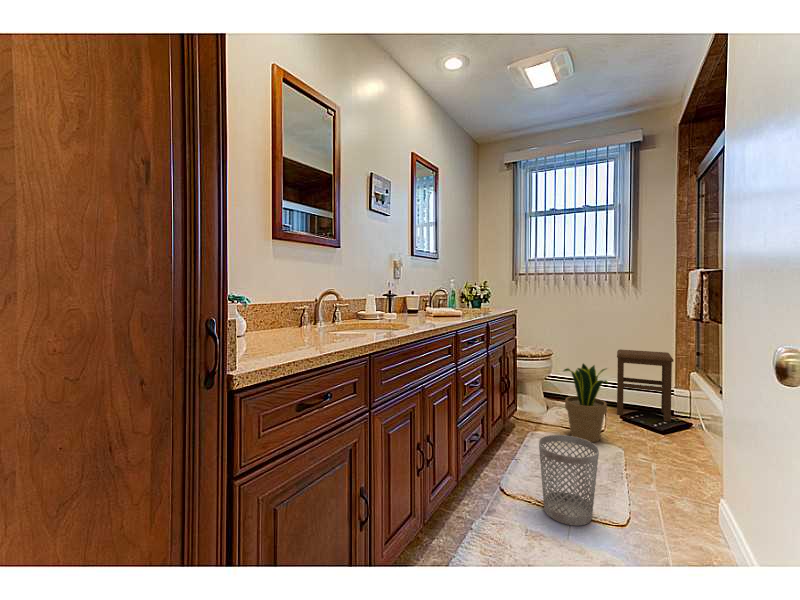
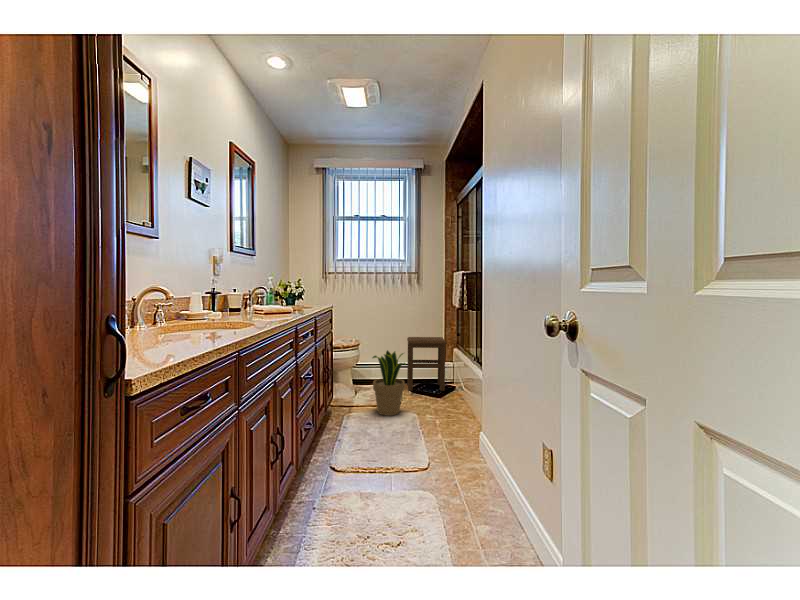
wastebasket: present [539,435,599,526] -> none [365,410,410,480]

